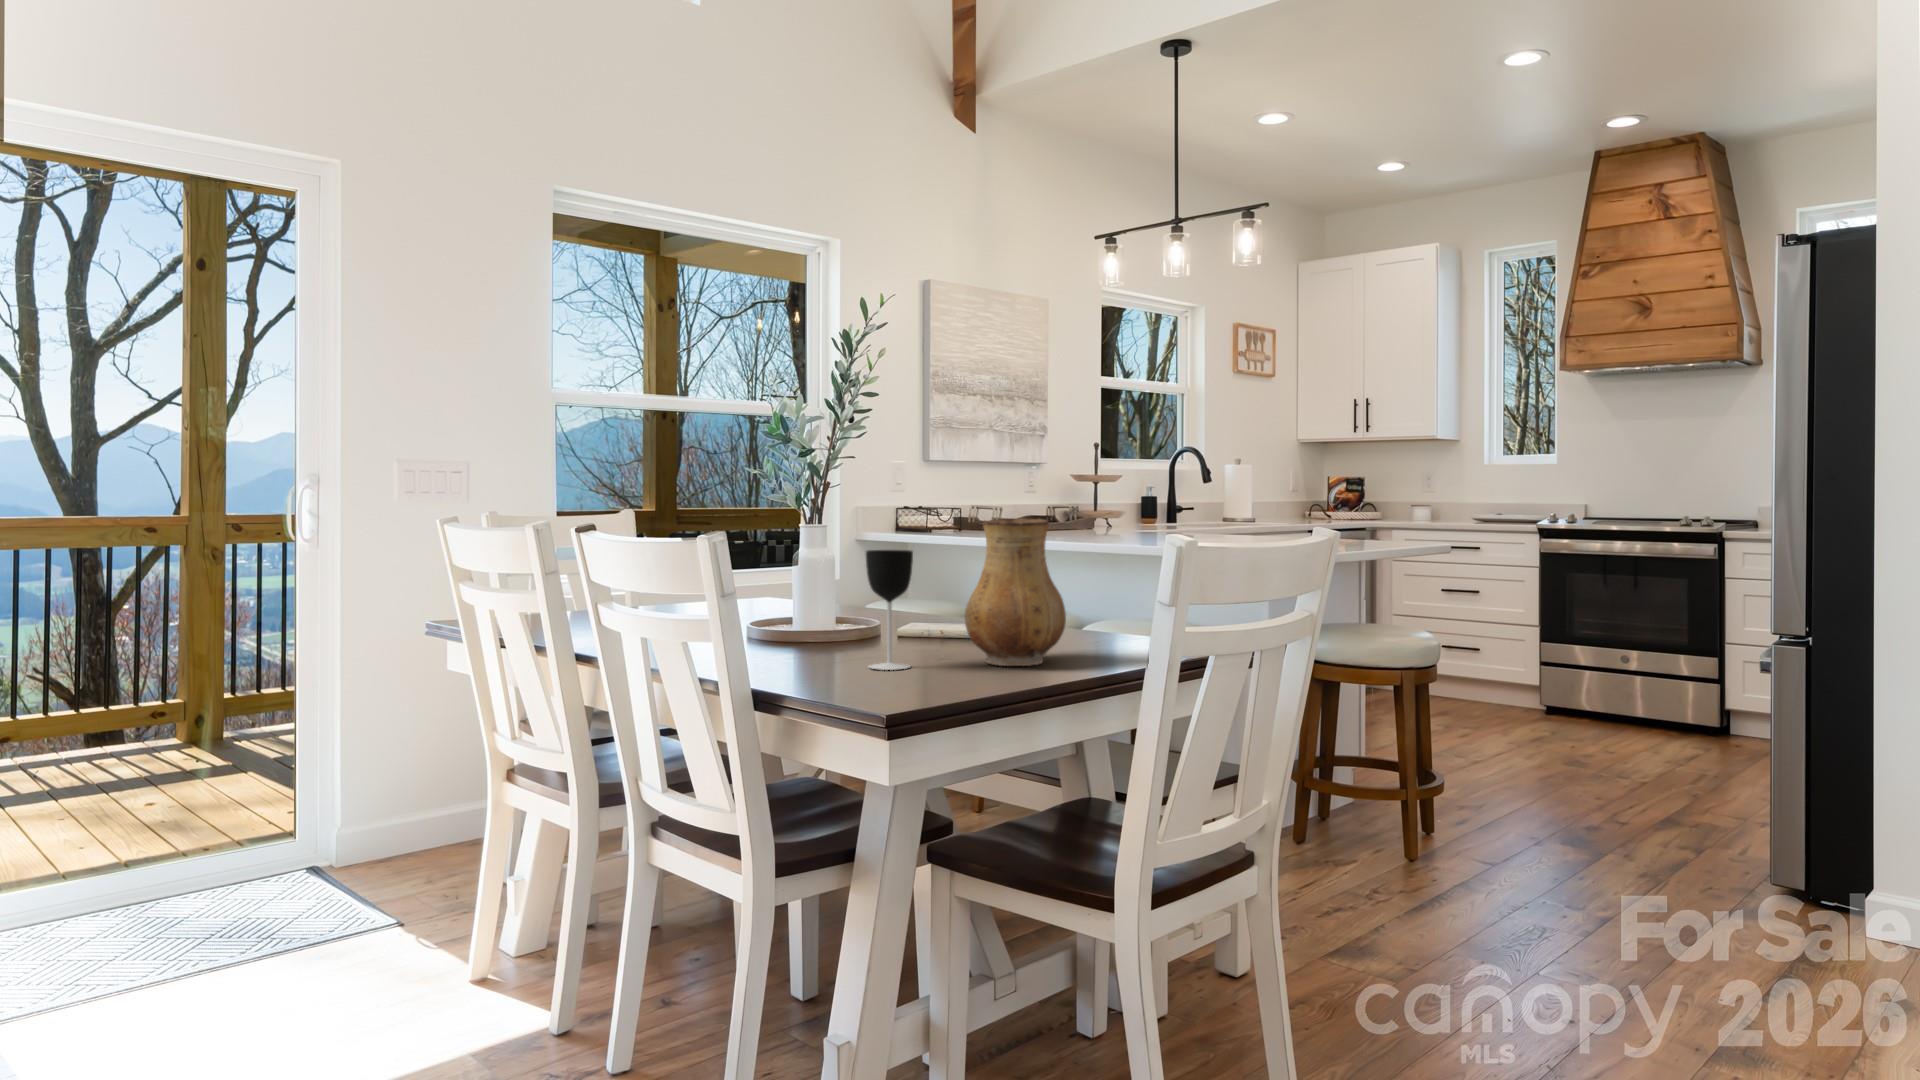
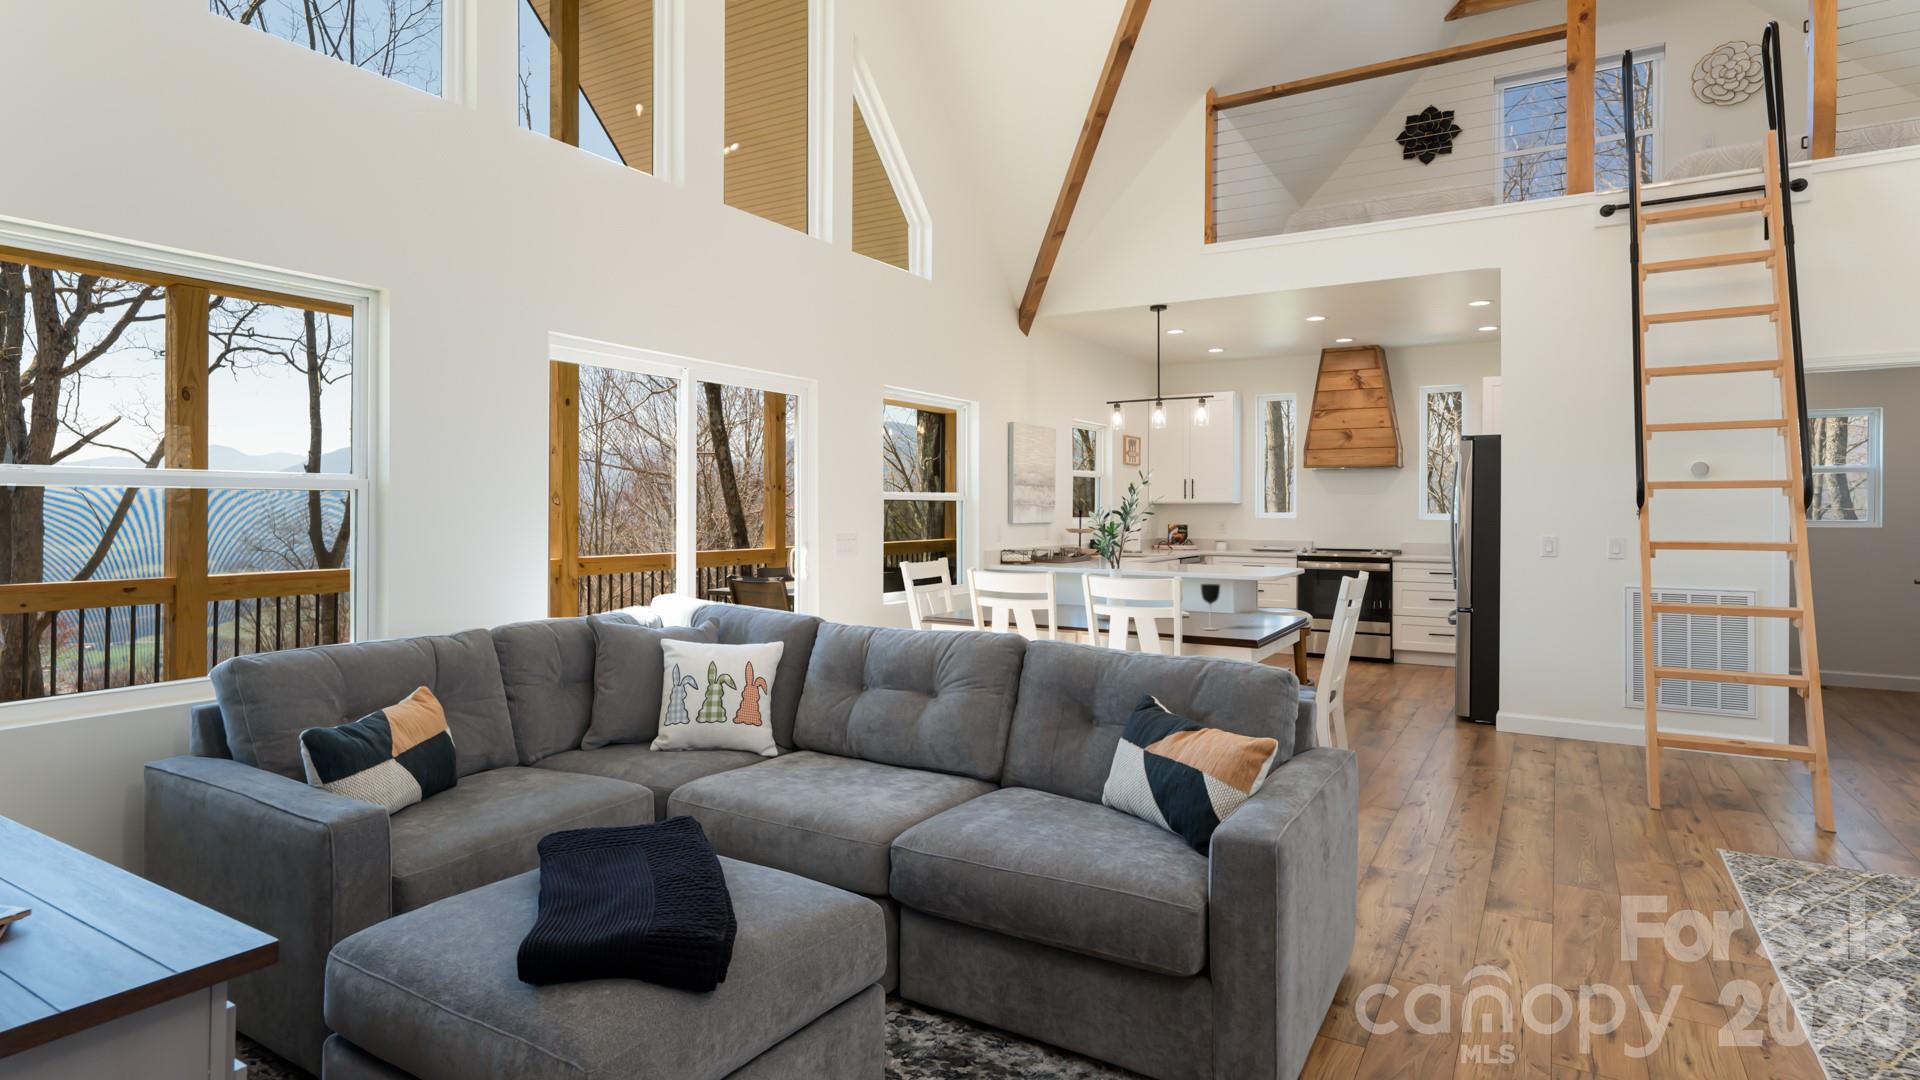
ceramic pitcher: present [965,519,1066,666] -> none [1230,571,1271,627]

